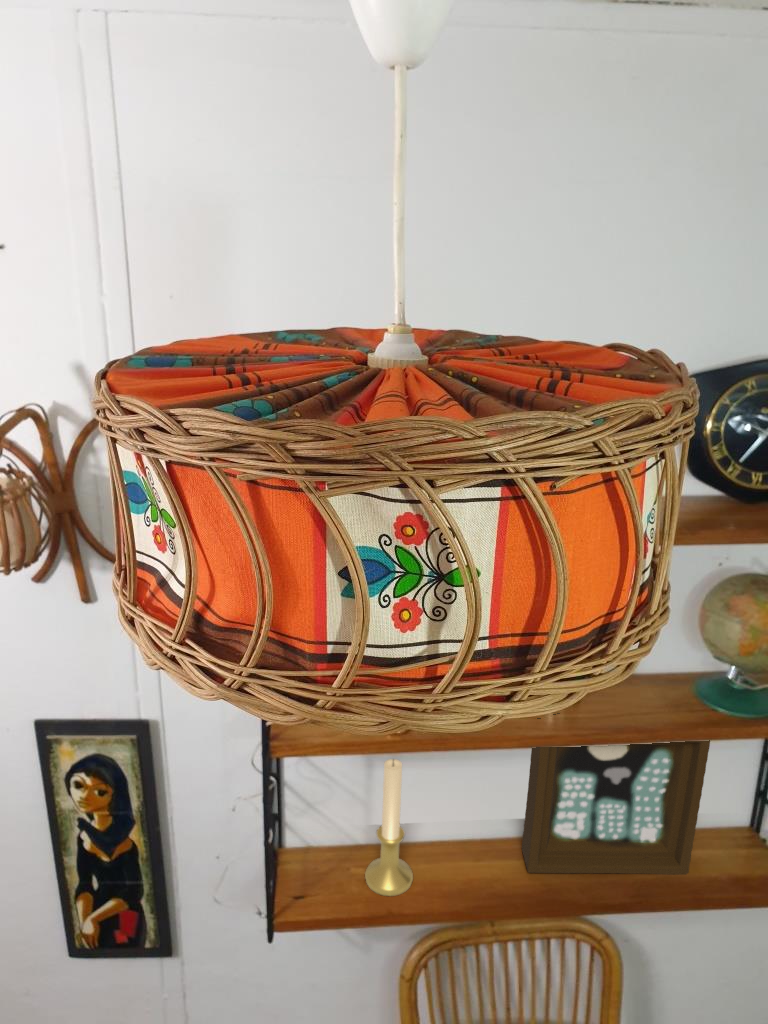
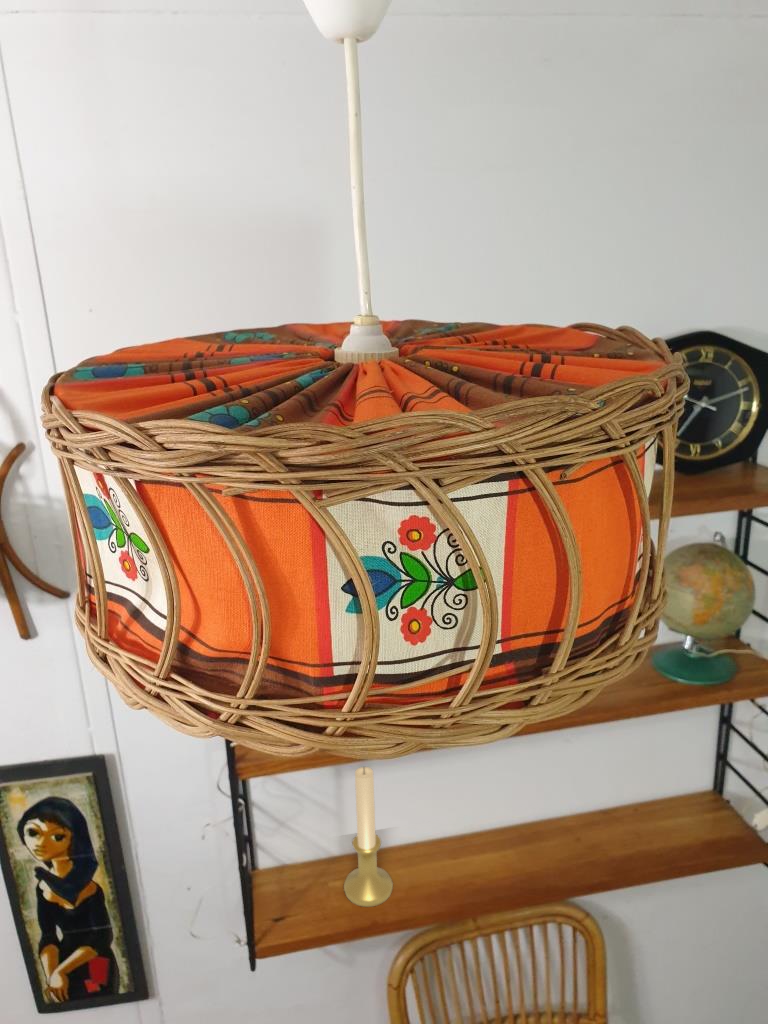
picture frame: present [522,713,710,875] -> none [497,690,674,865]

